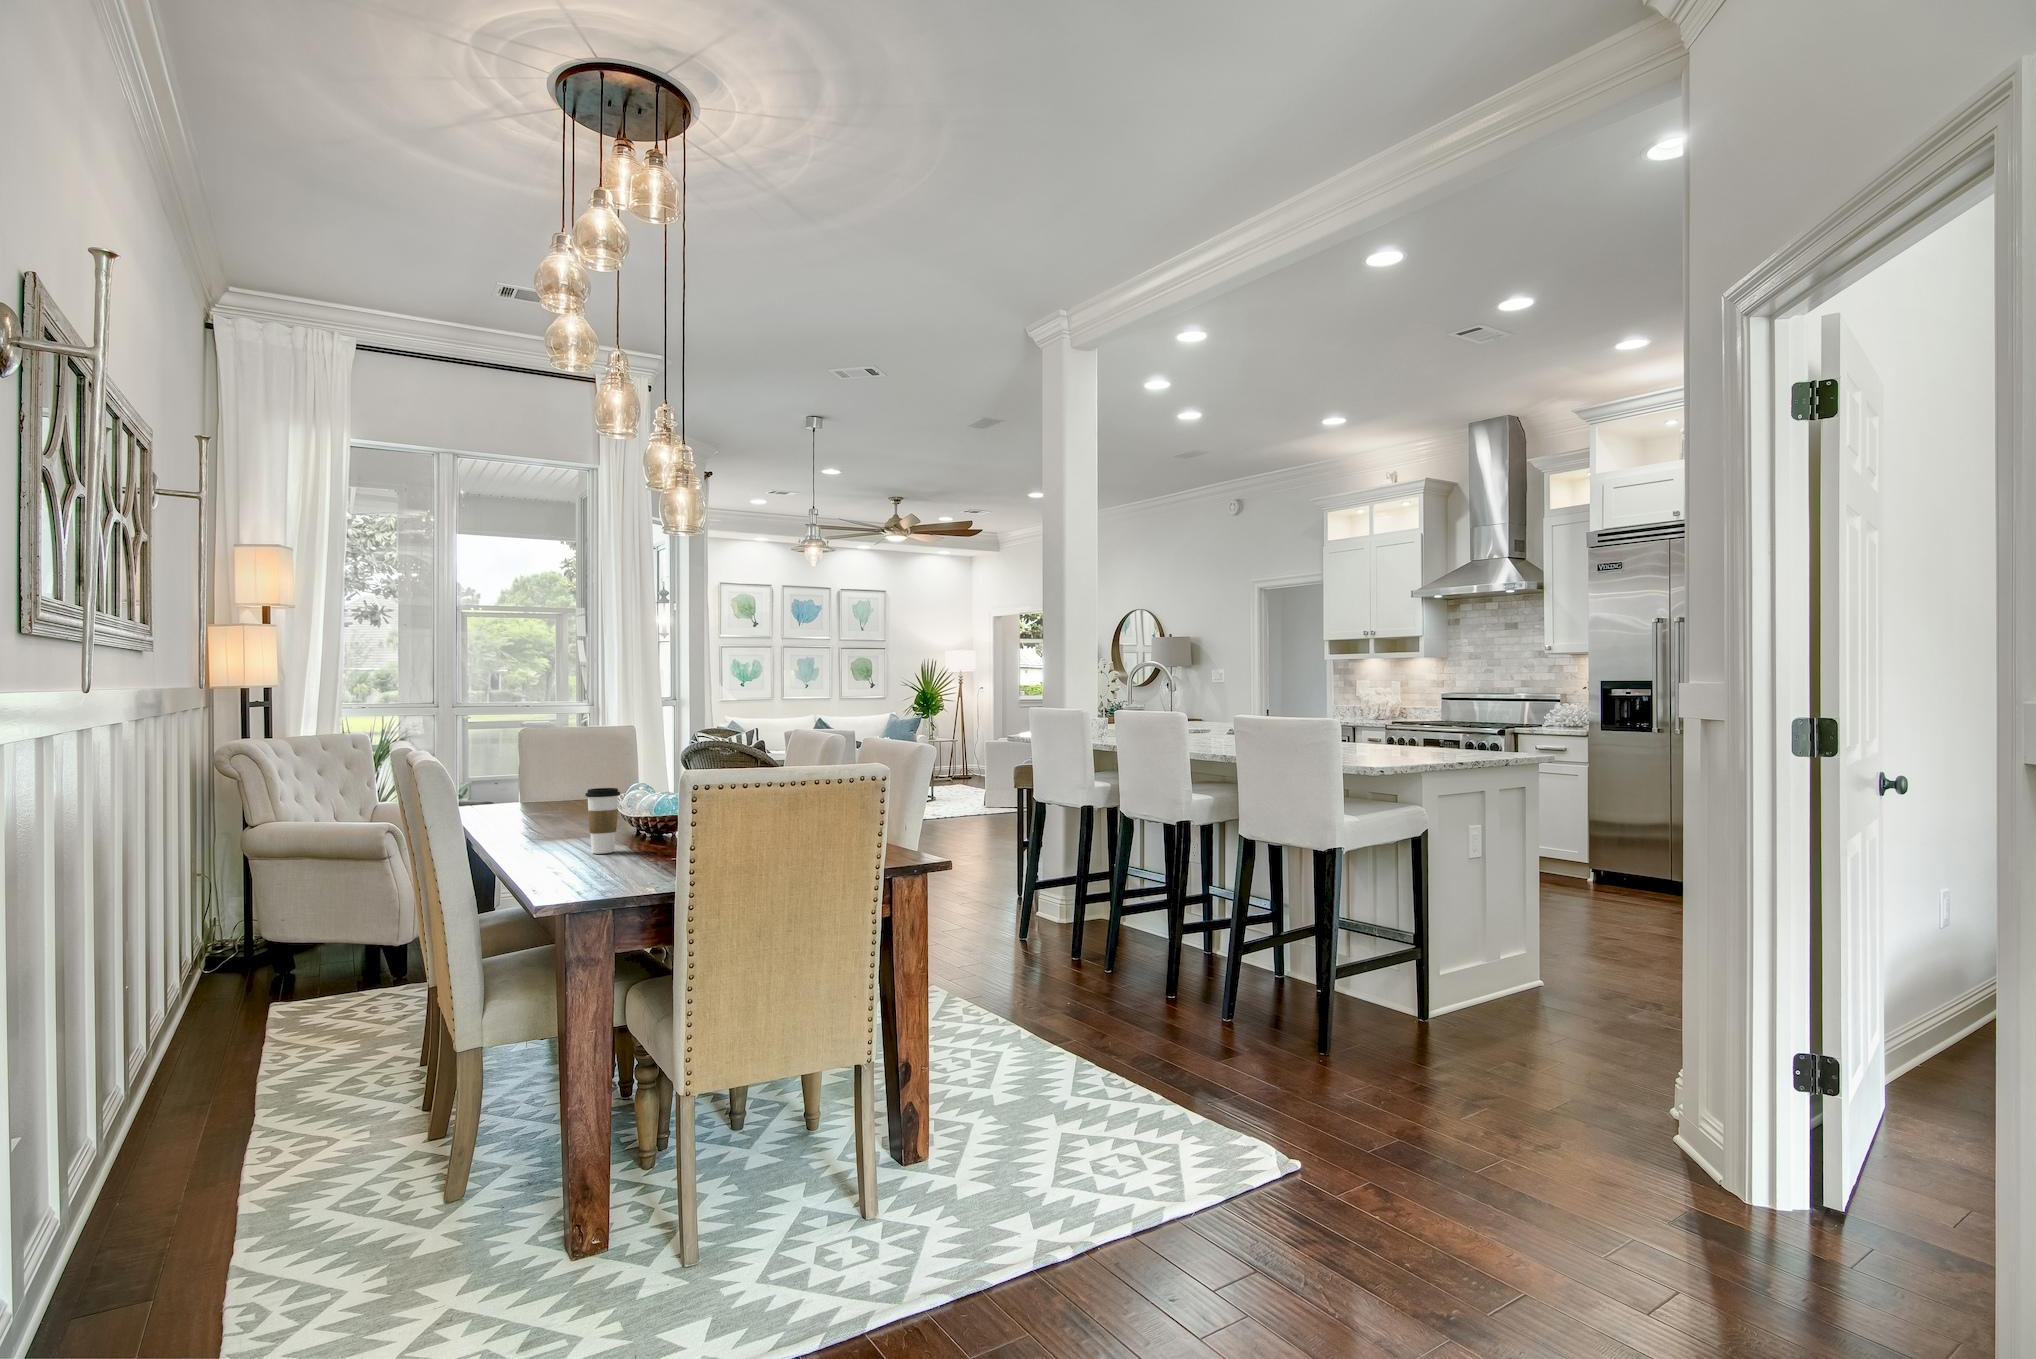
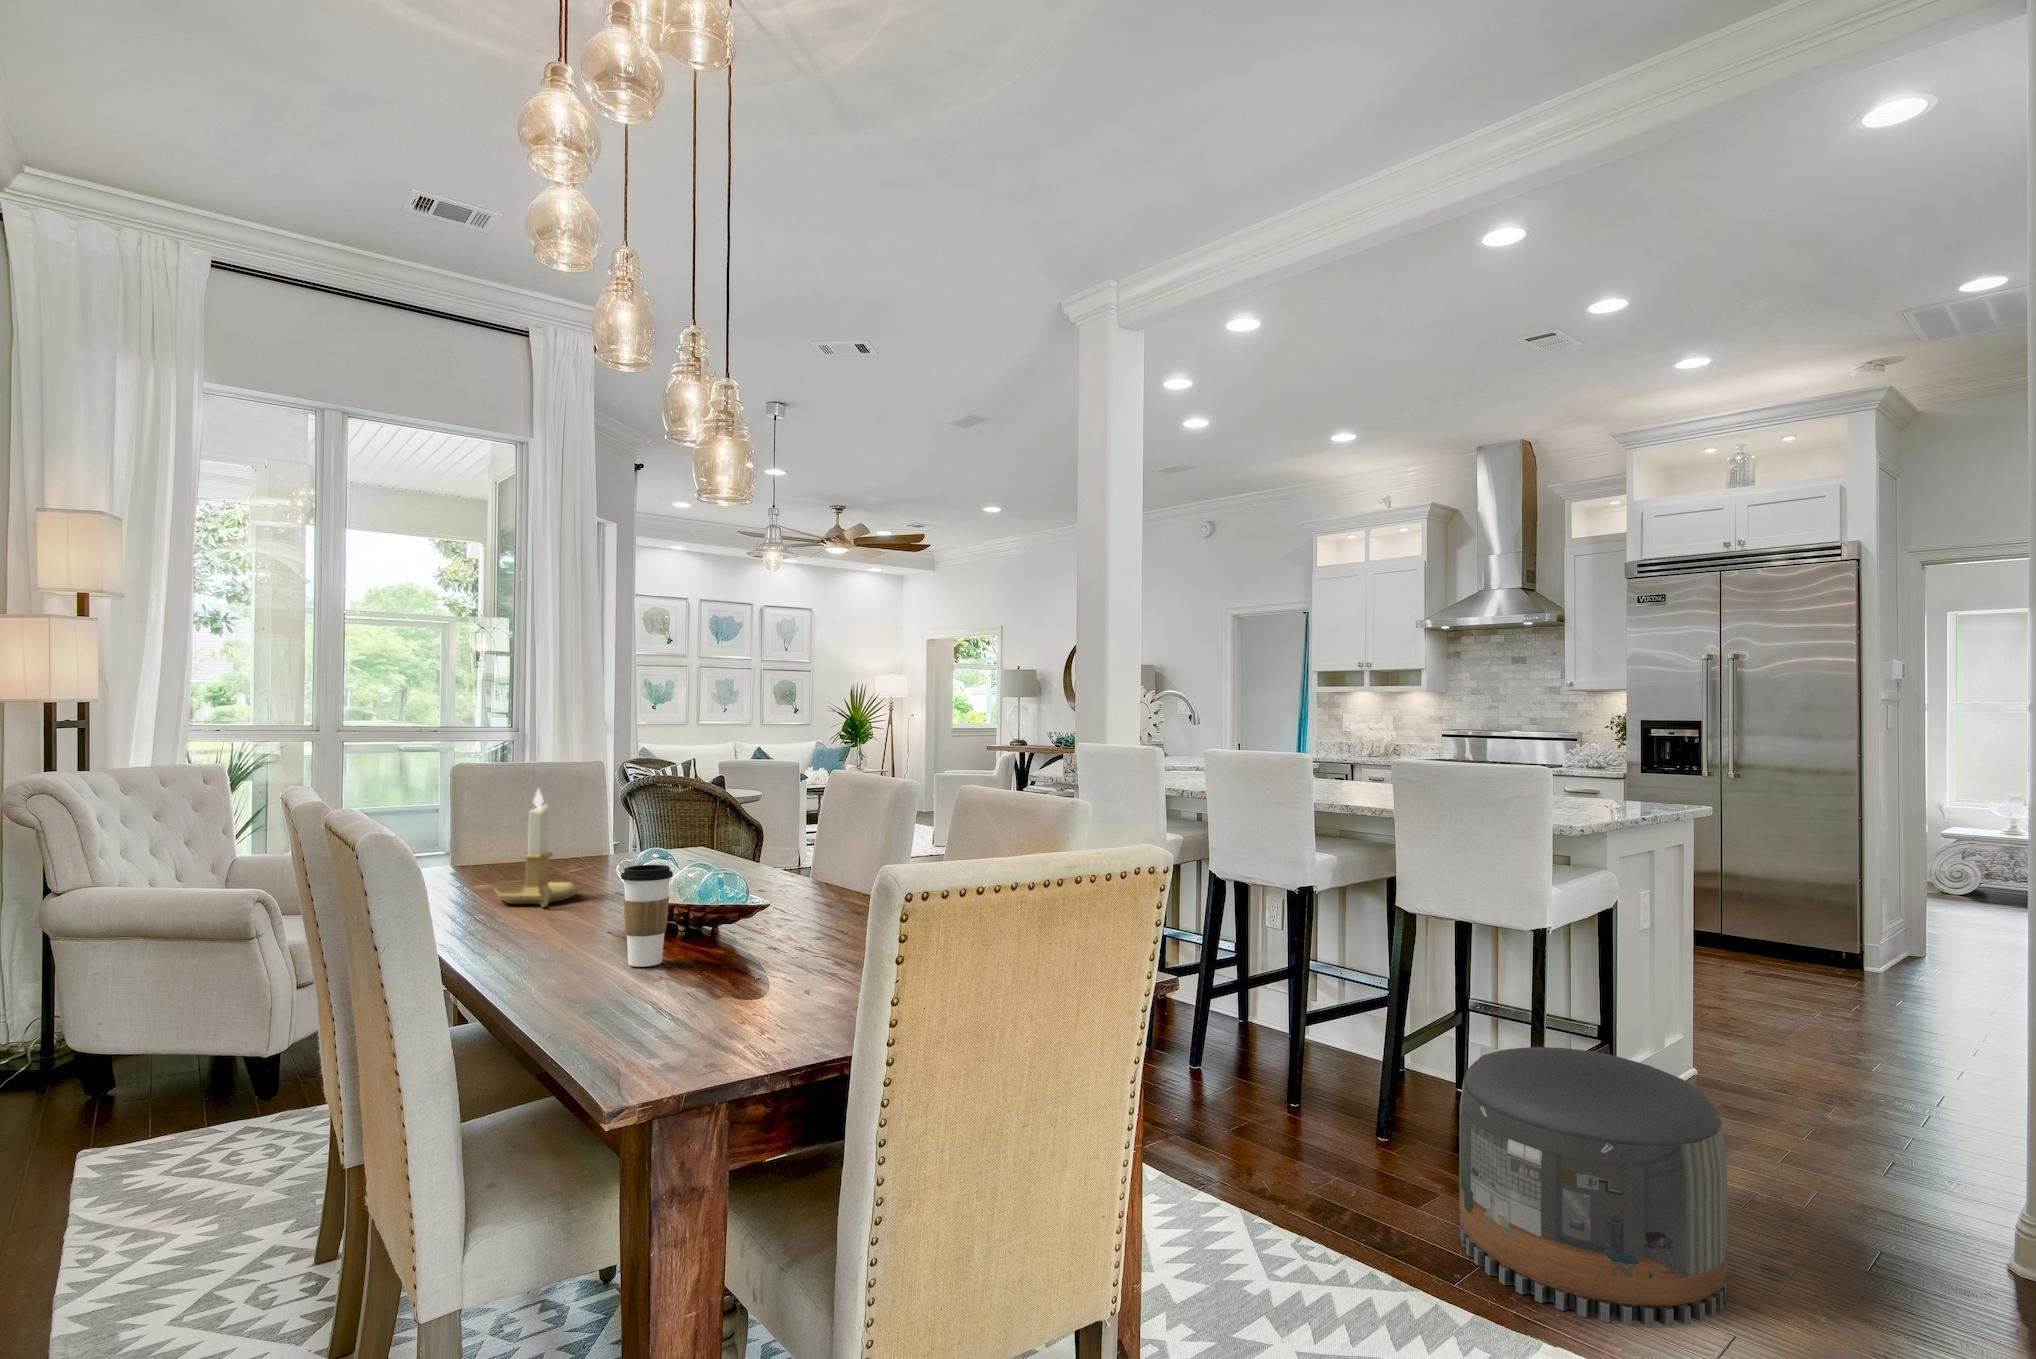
candlestick: none [531,741,590,825] -> present [494,789,579,907]
pouf: none [1228,936,1415,1128] -> present [1460,1047,1728,1327]

